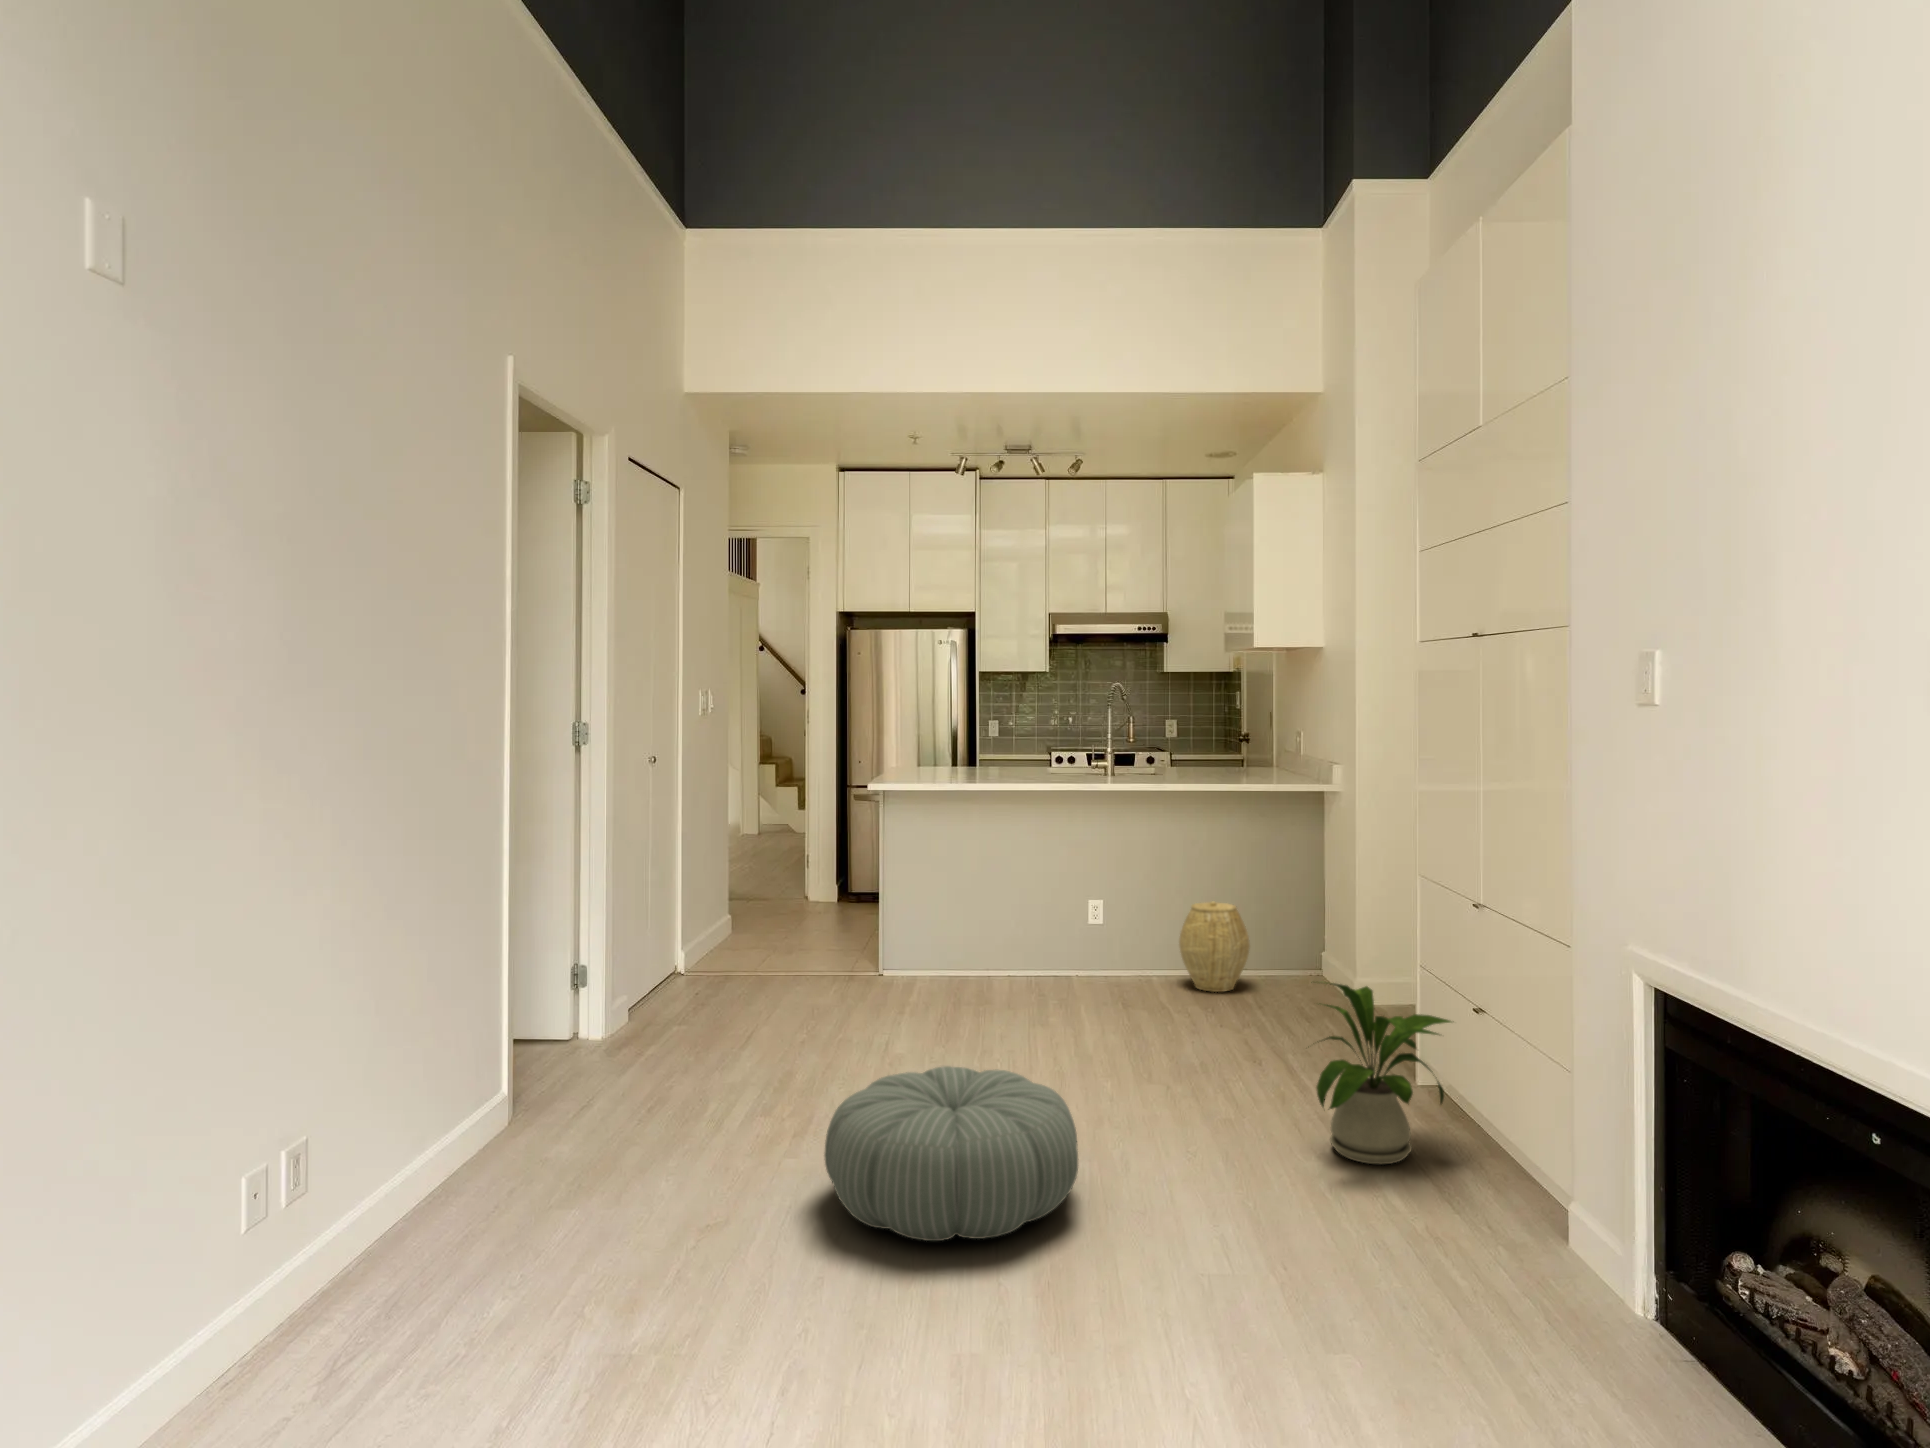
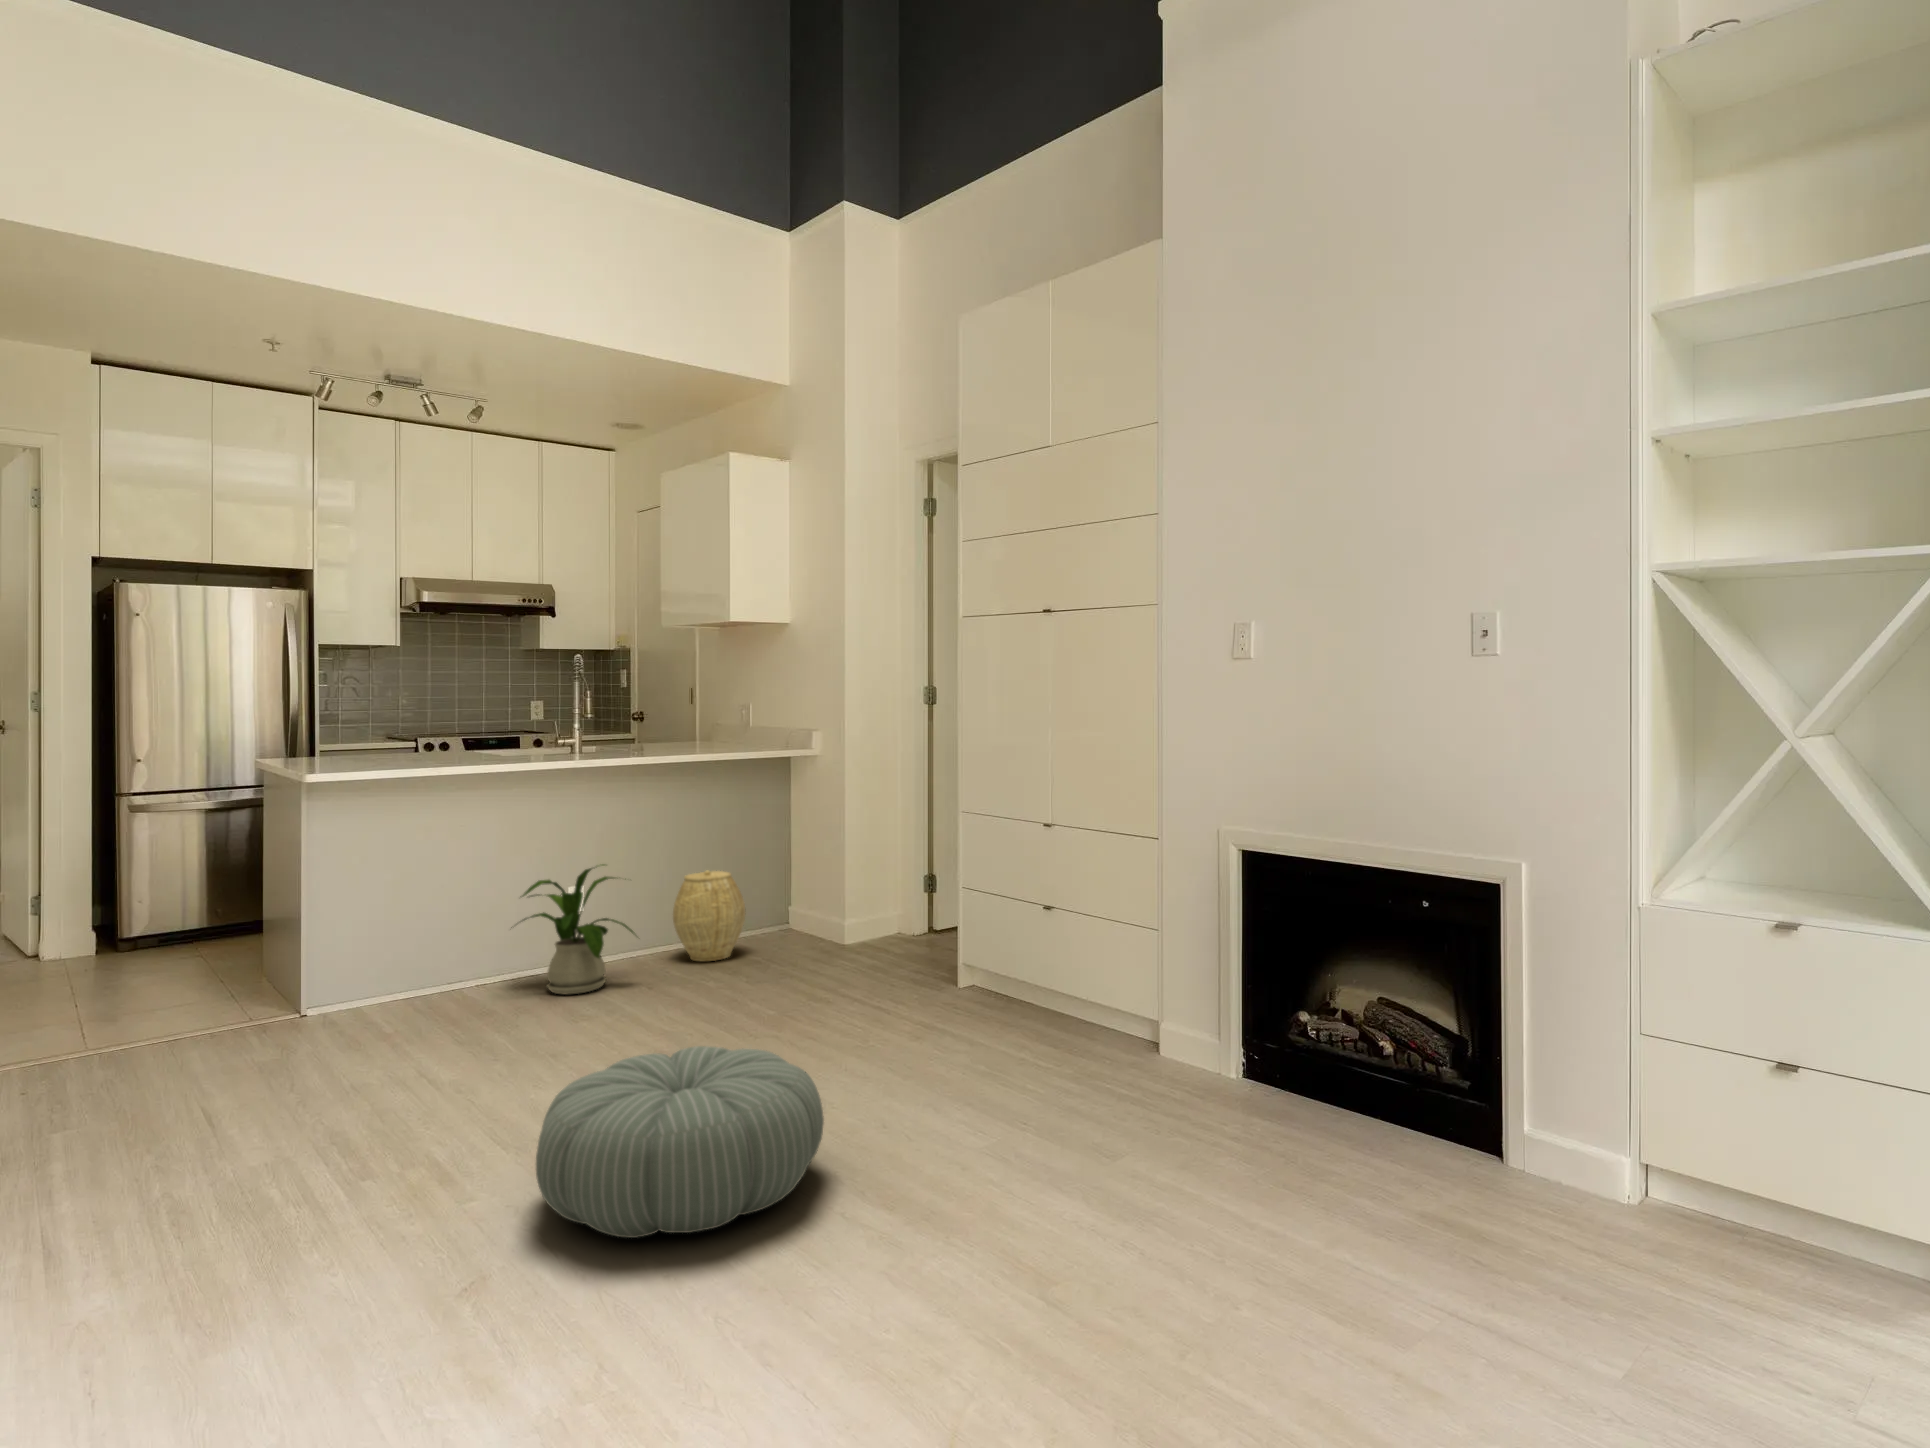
house plant: present [1317,983,1451,1164] -> present [511,864,634,995]

